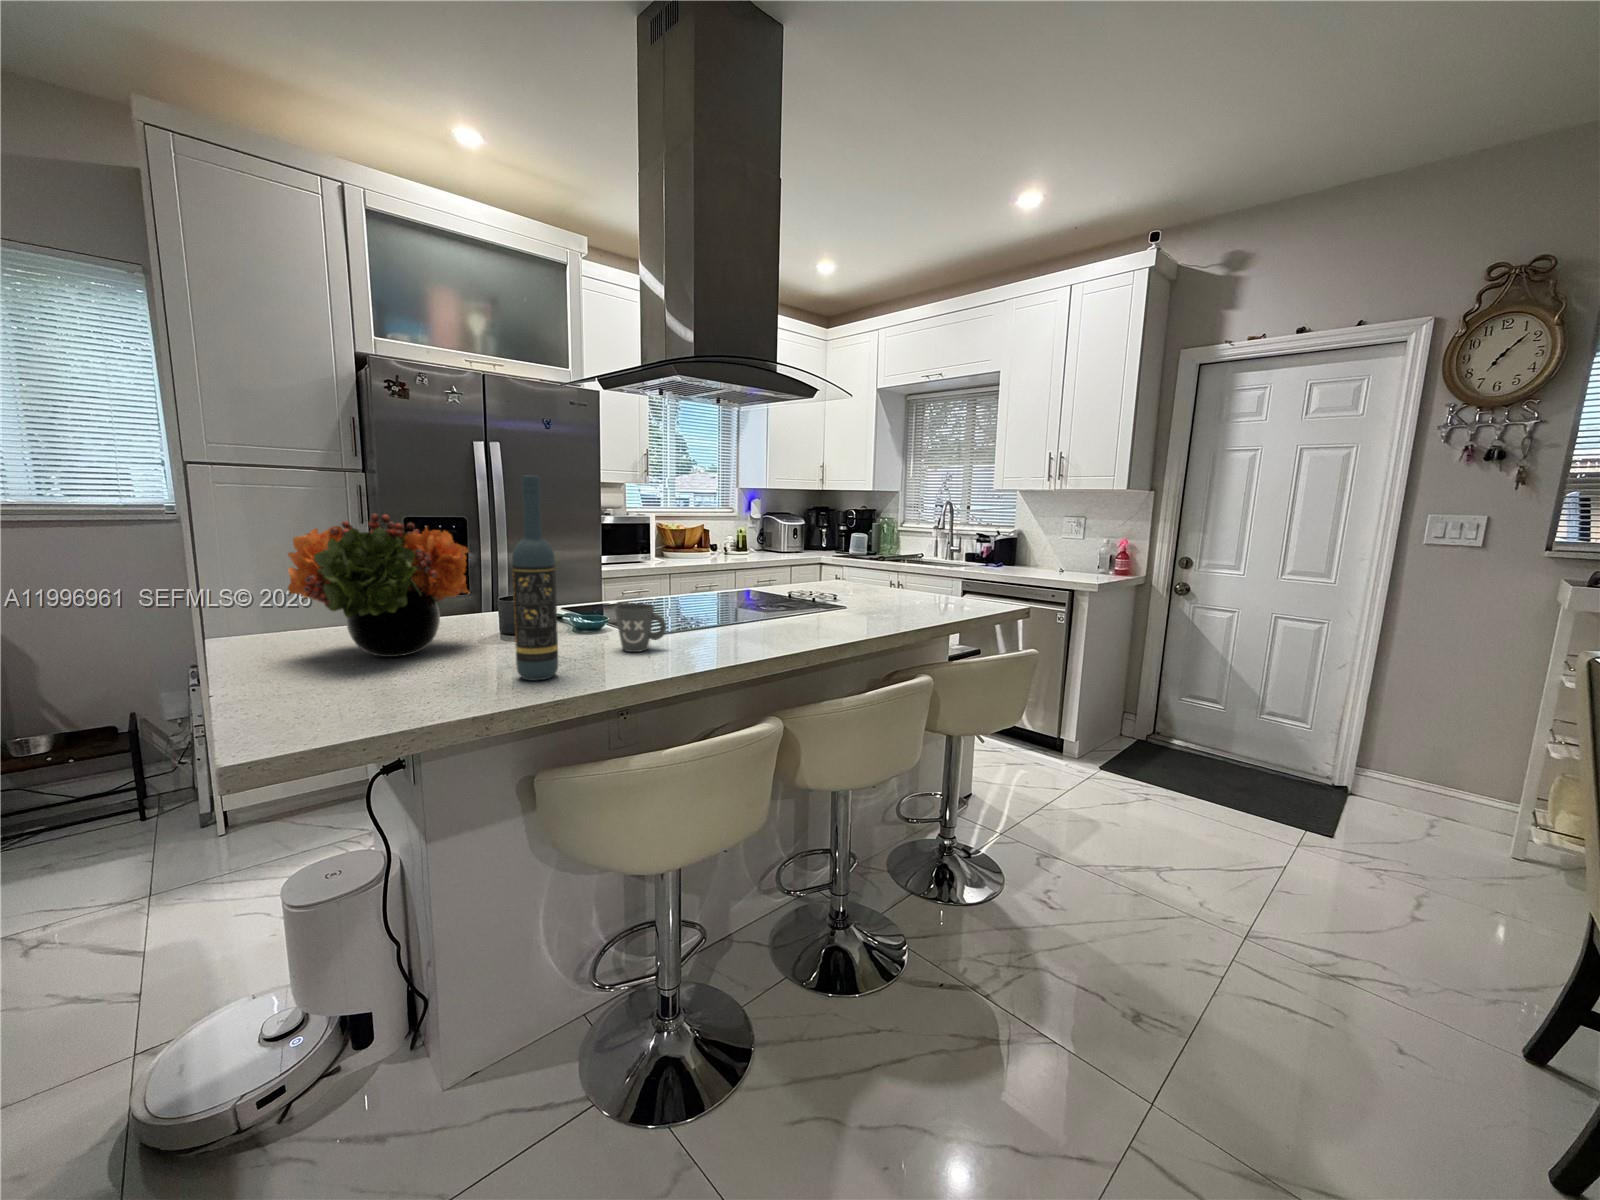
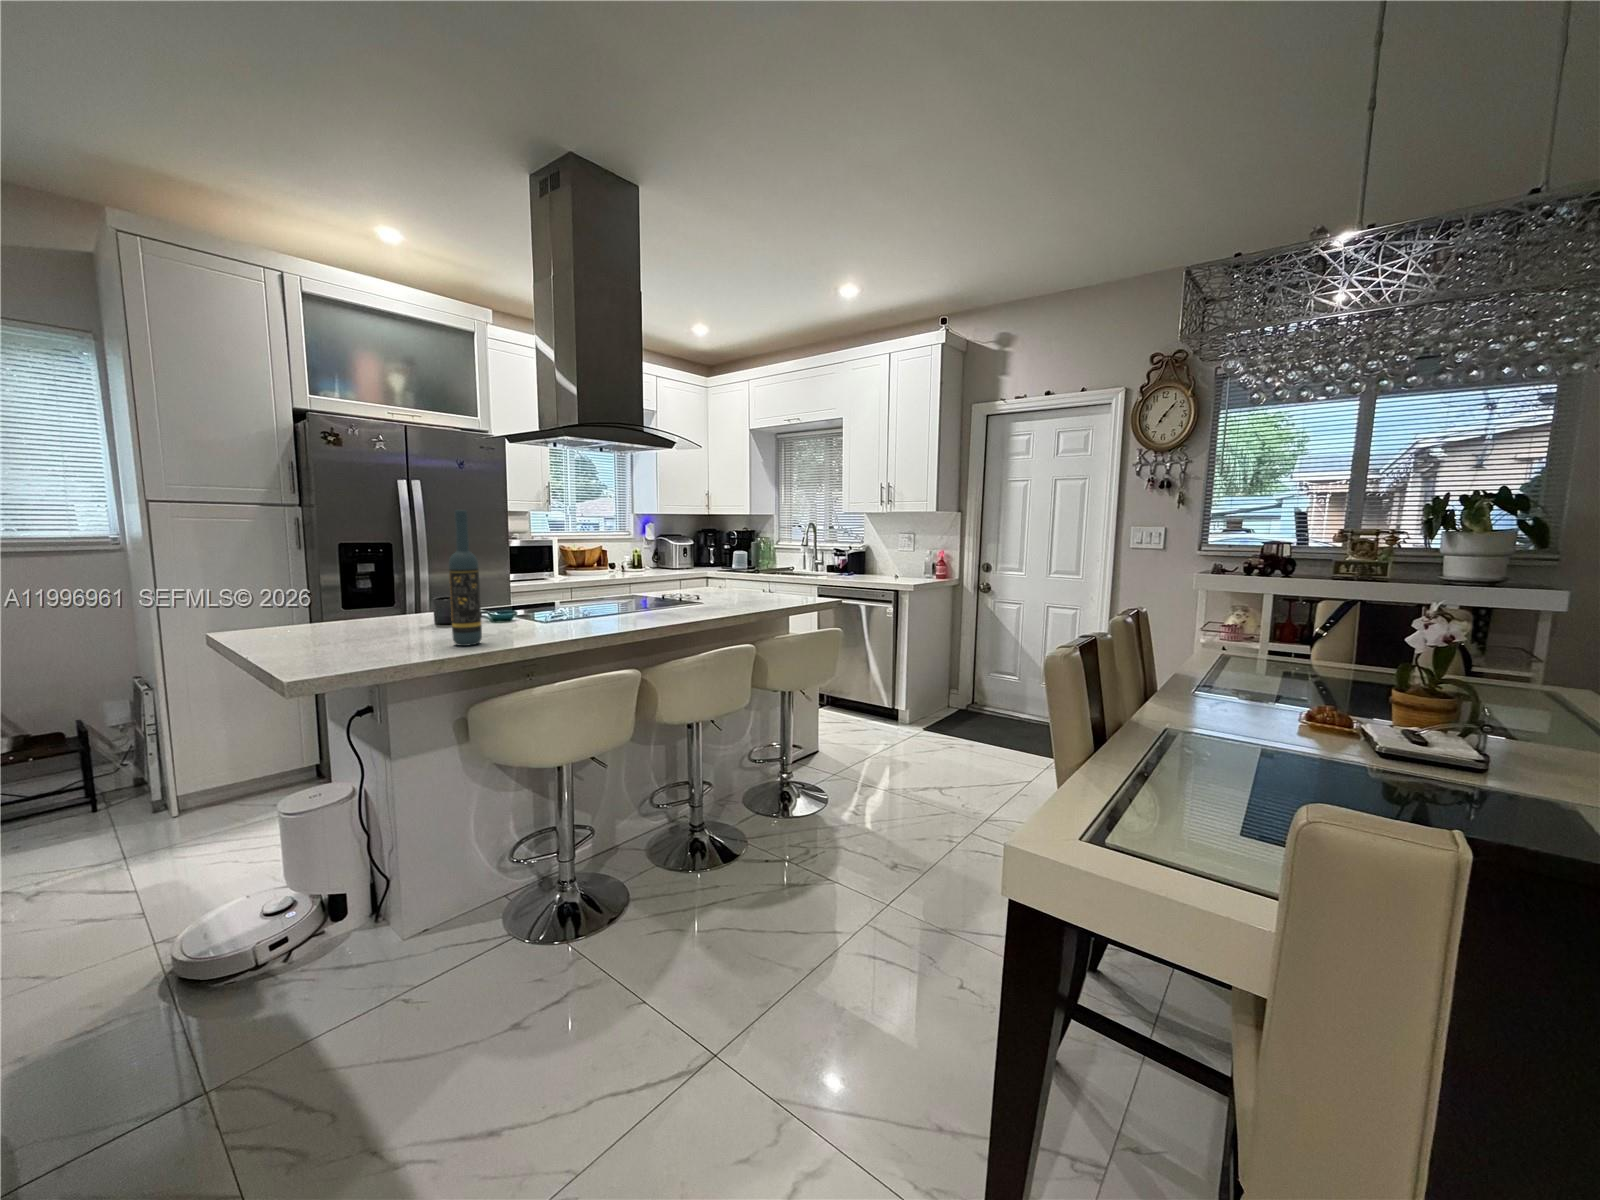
flower arrangement: present [288,514,469,657] -> none [277,537,415,638]
mug: present [615,603,666,652] -> none [521,598,559,631]

